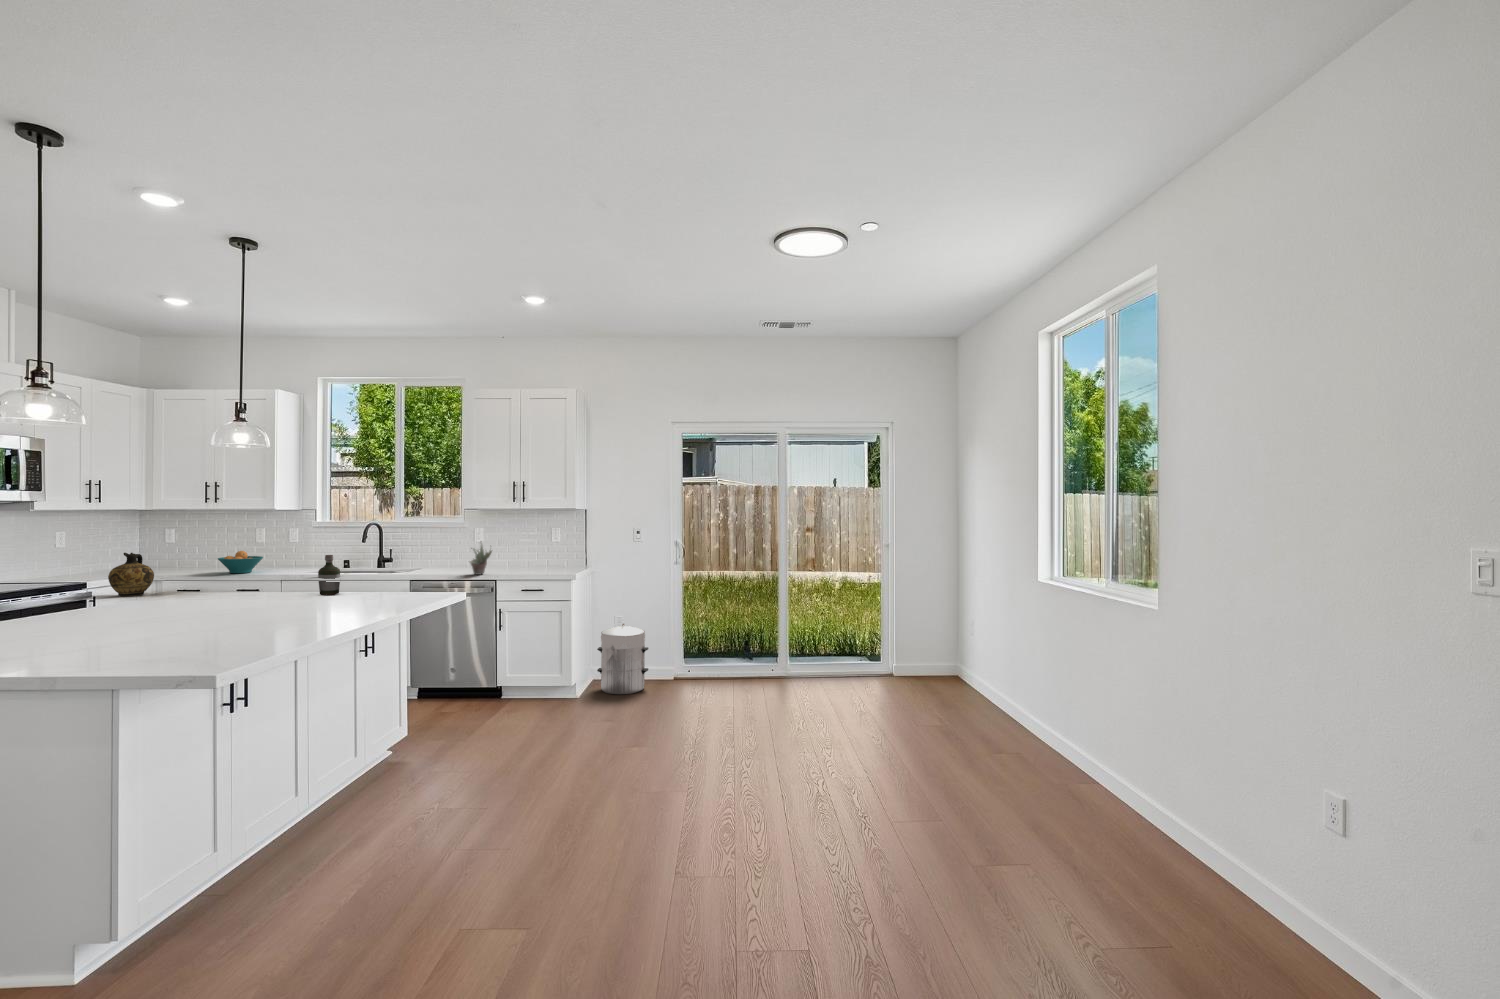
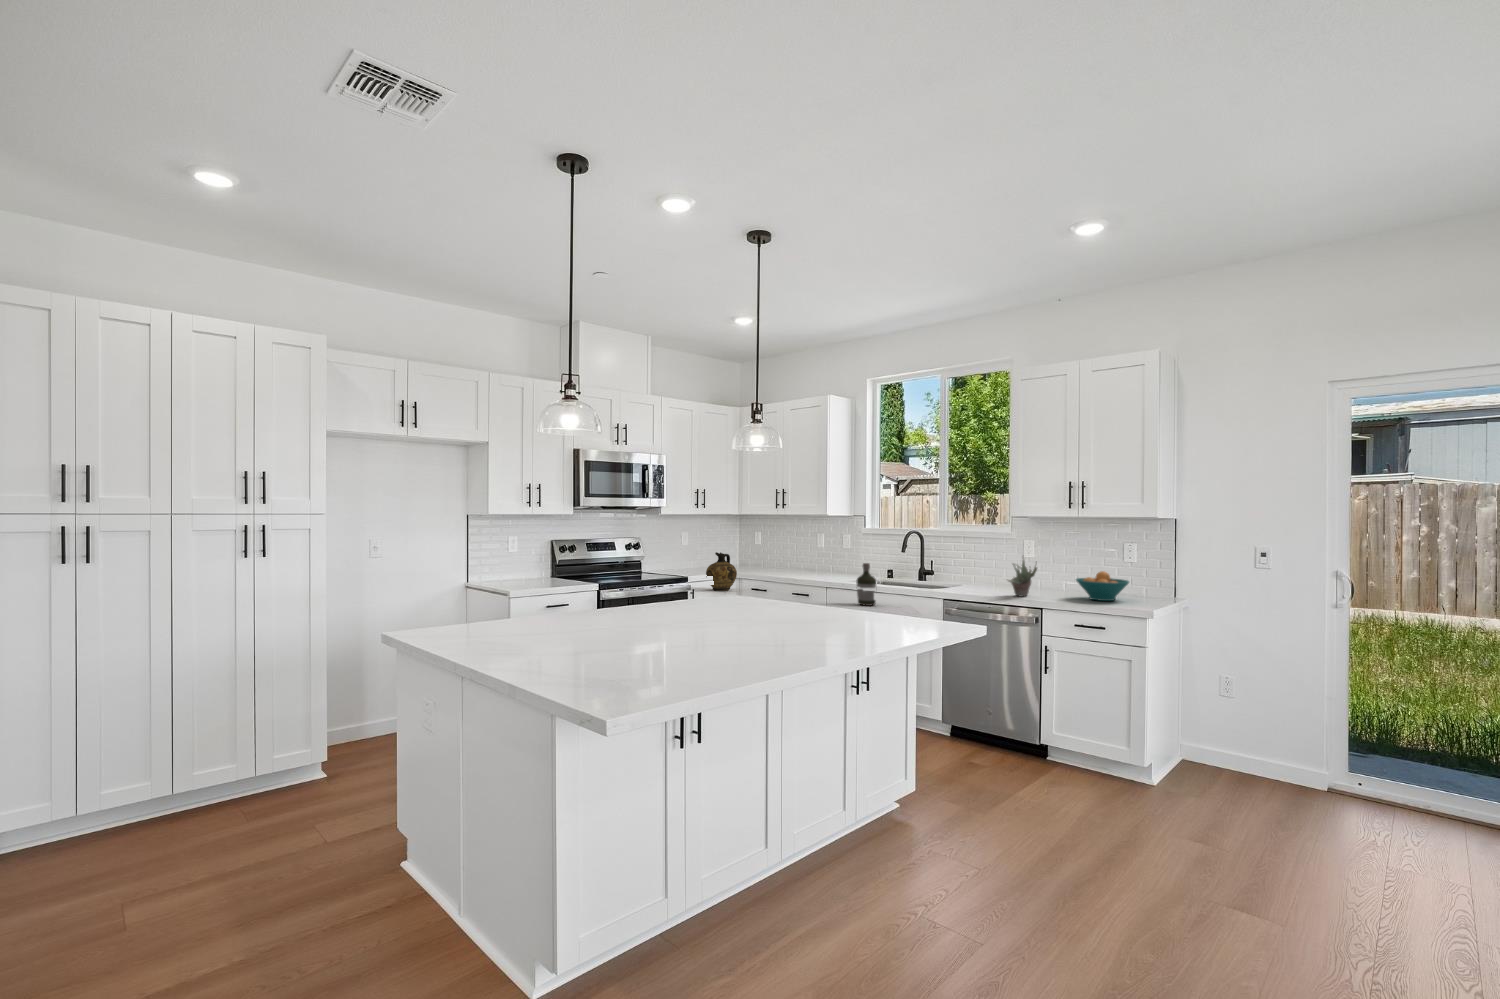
fruit bowl: present [218,551,263,573] -> present [1076,571,1129,601]
waste bin: present [597,624,648,695] -> none [1189,685,1278,794]

